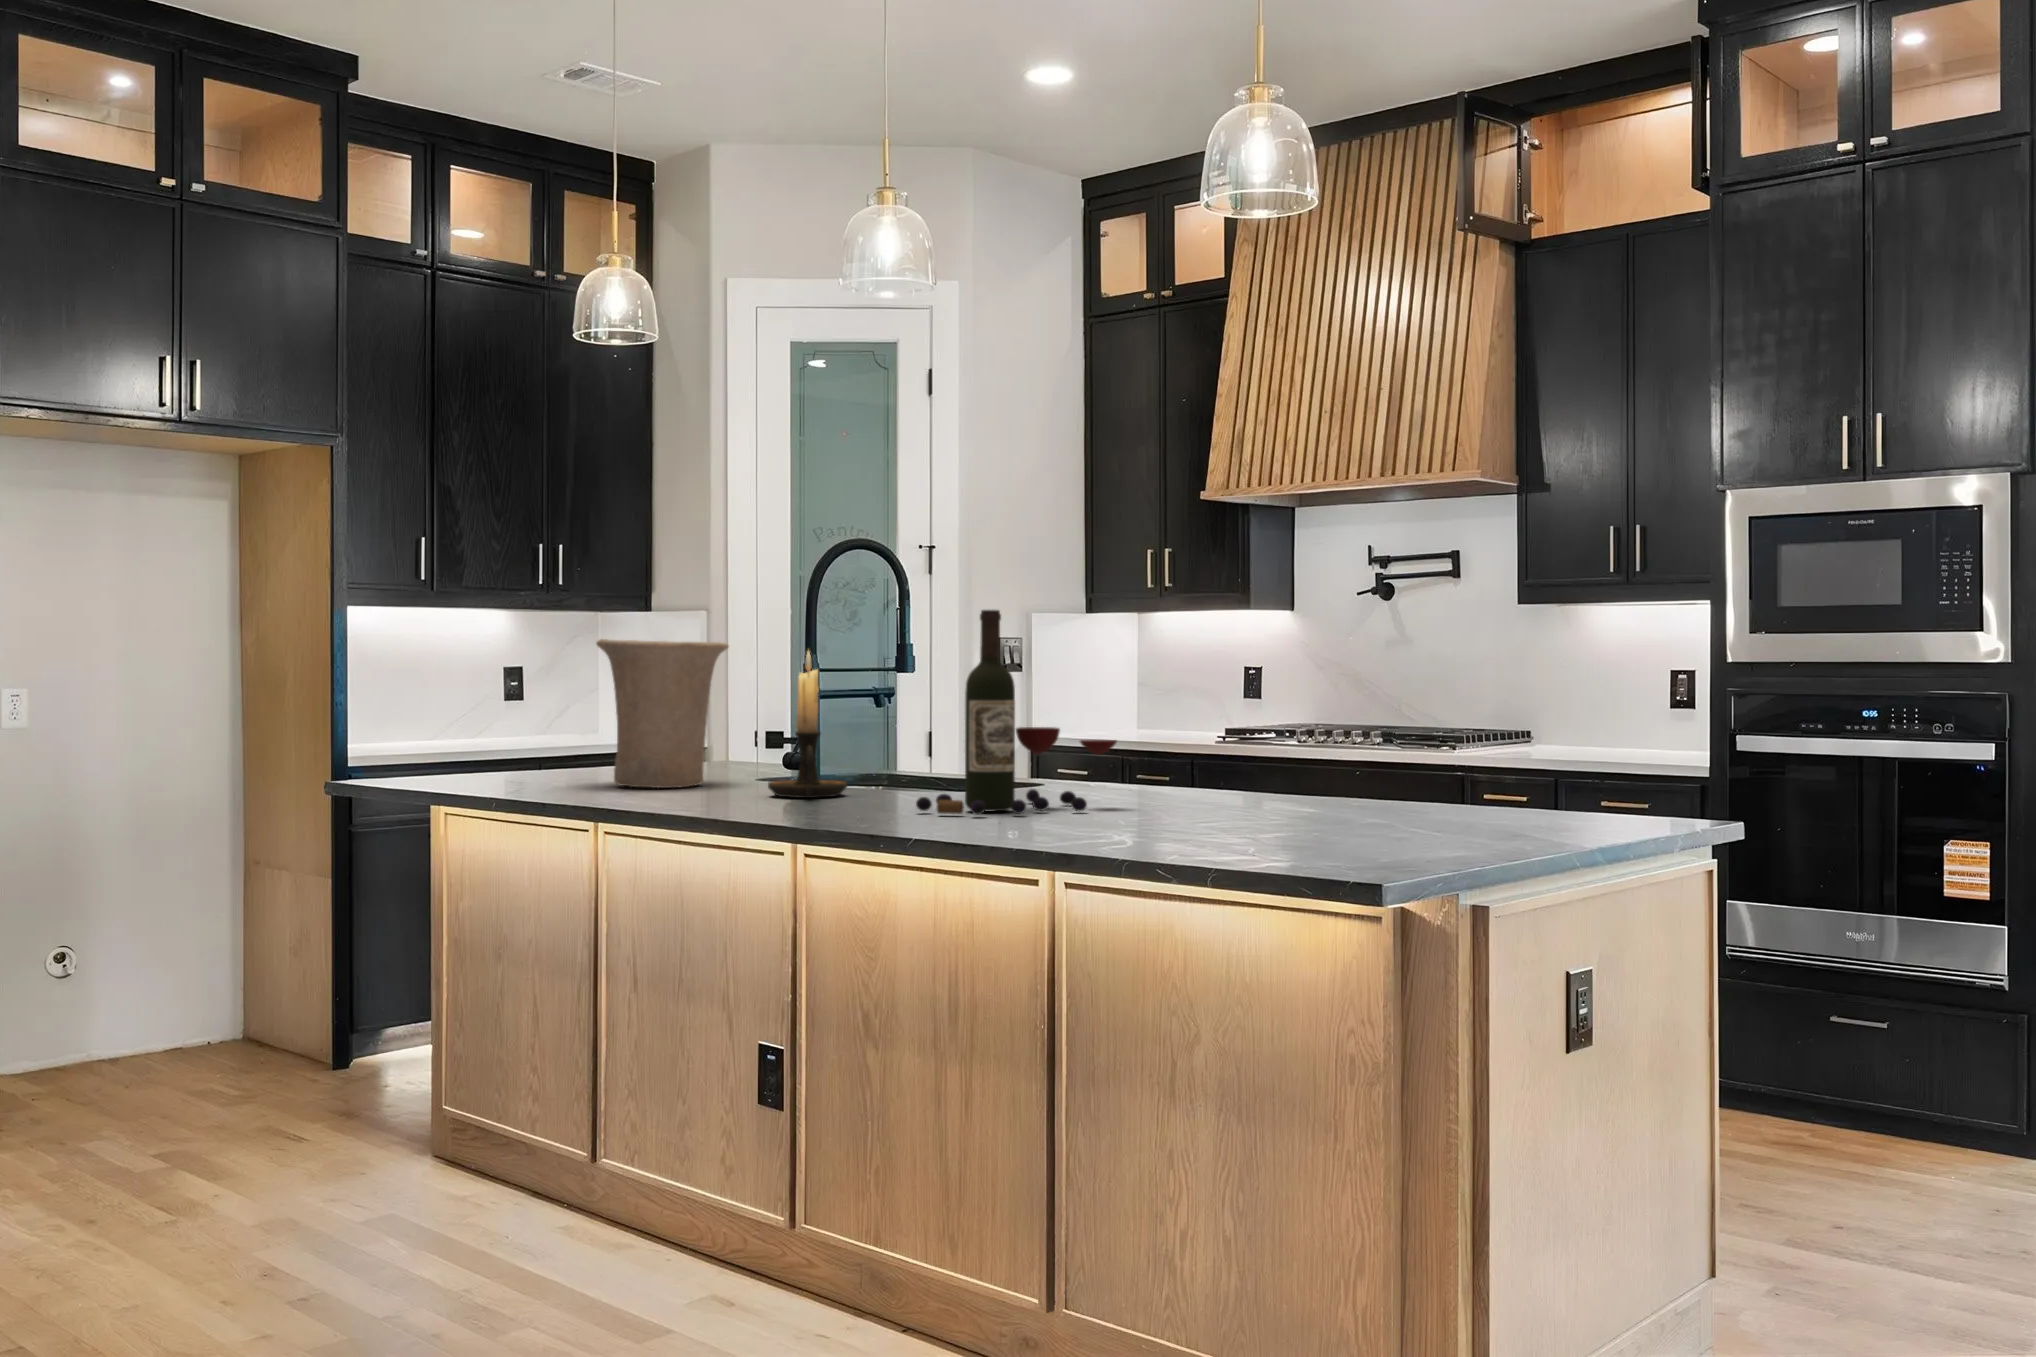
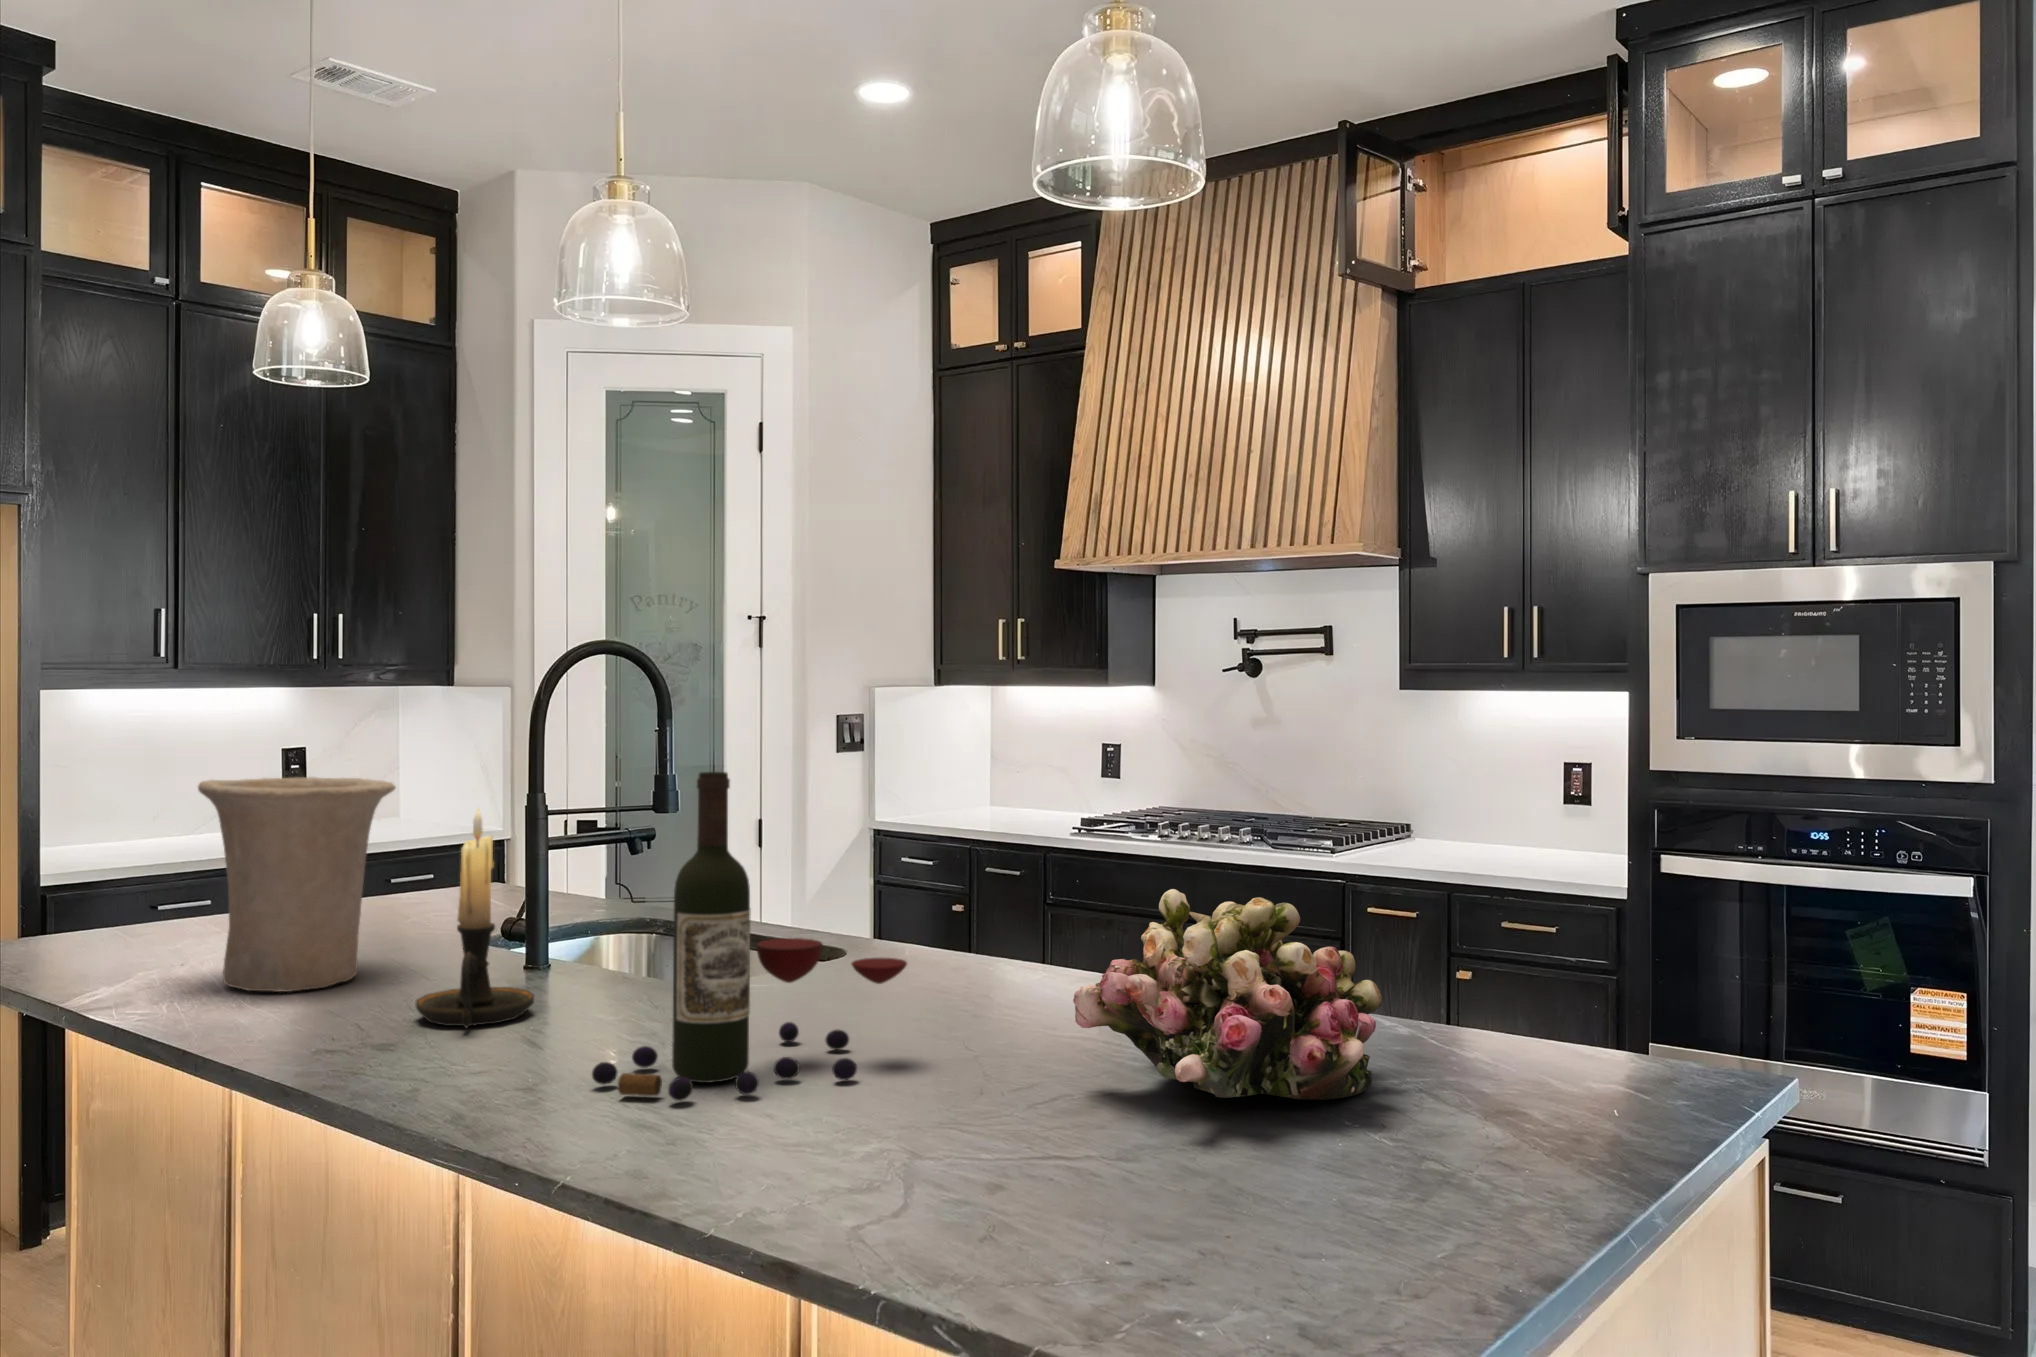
flower arrangement: none [1231,685,1438,816] -> present [1073,889,1382,1100]

